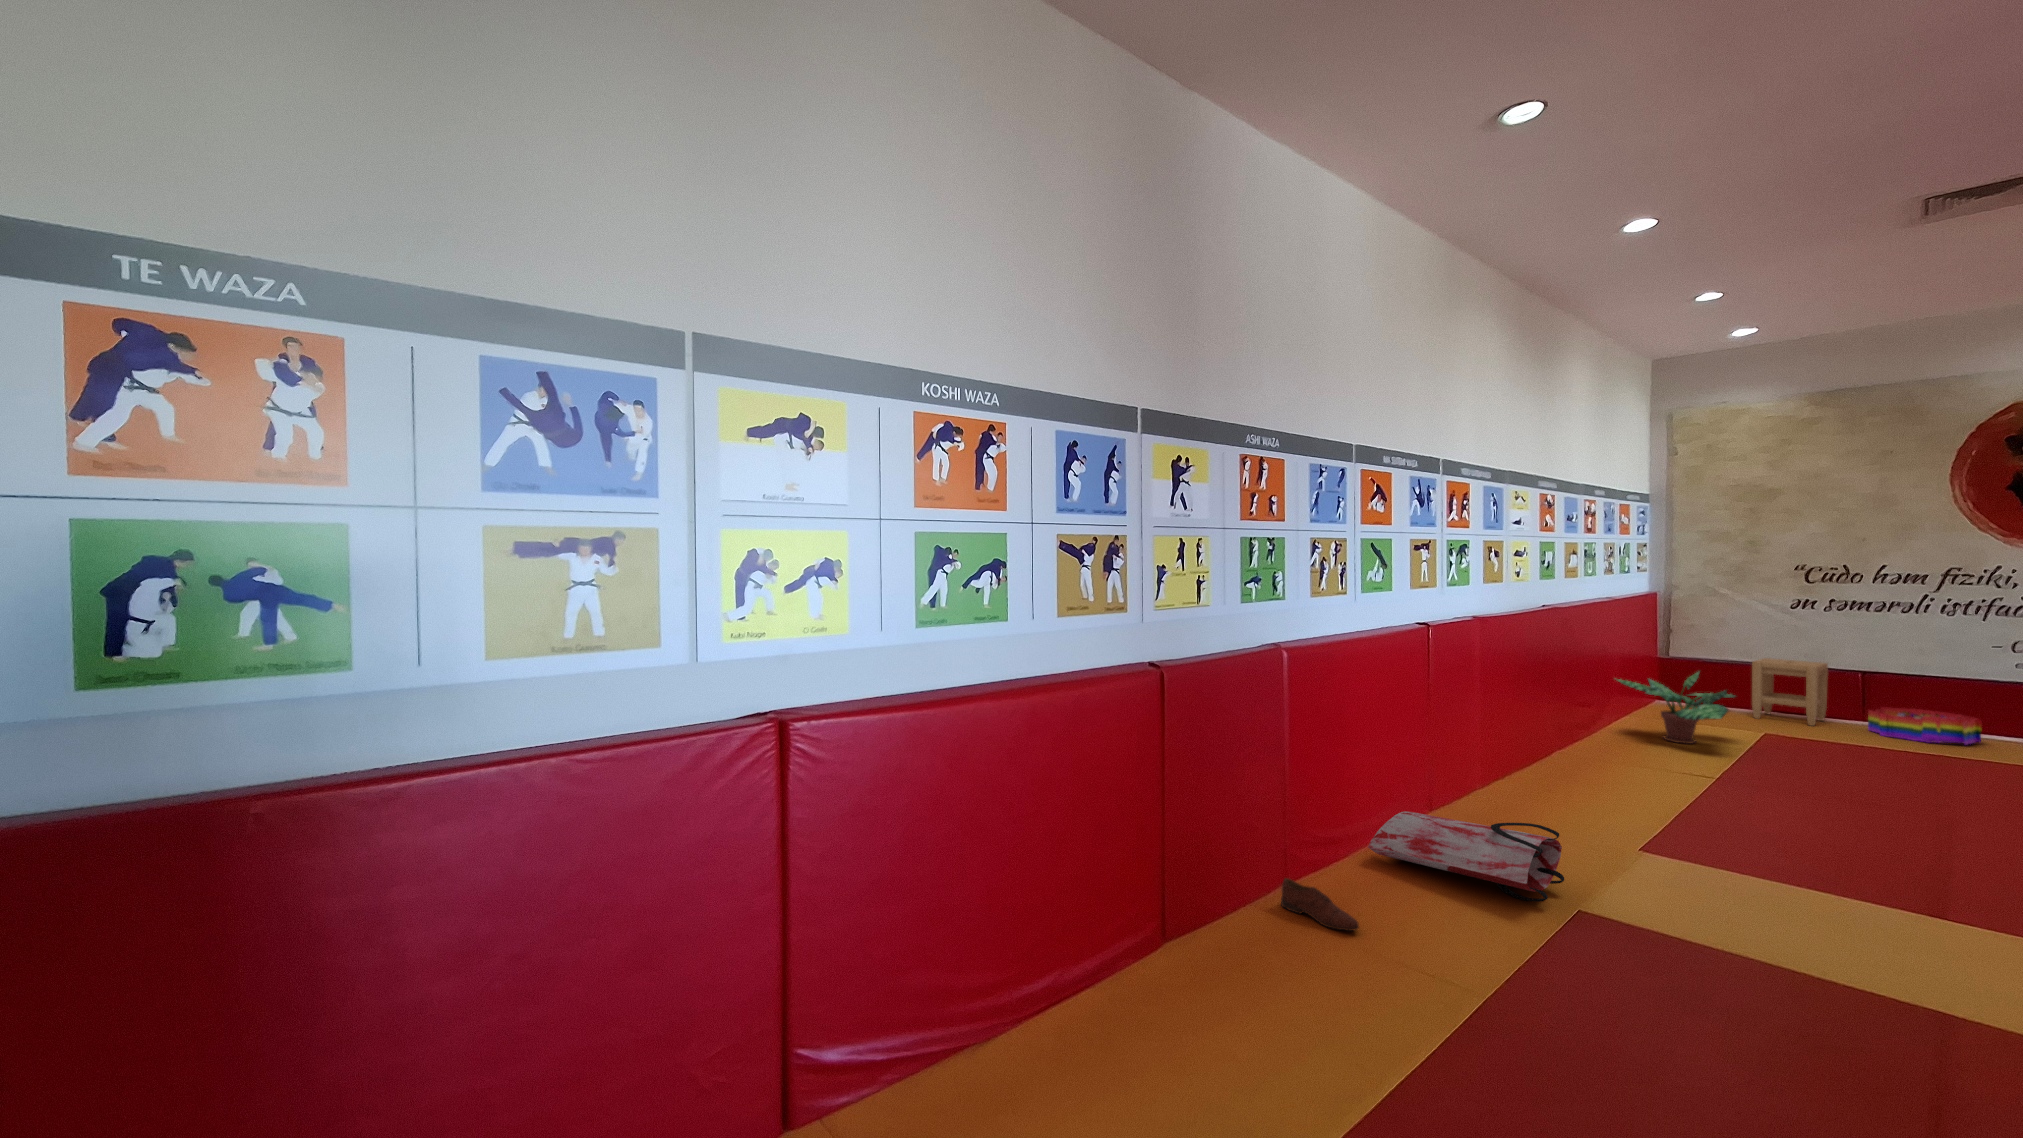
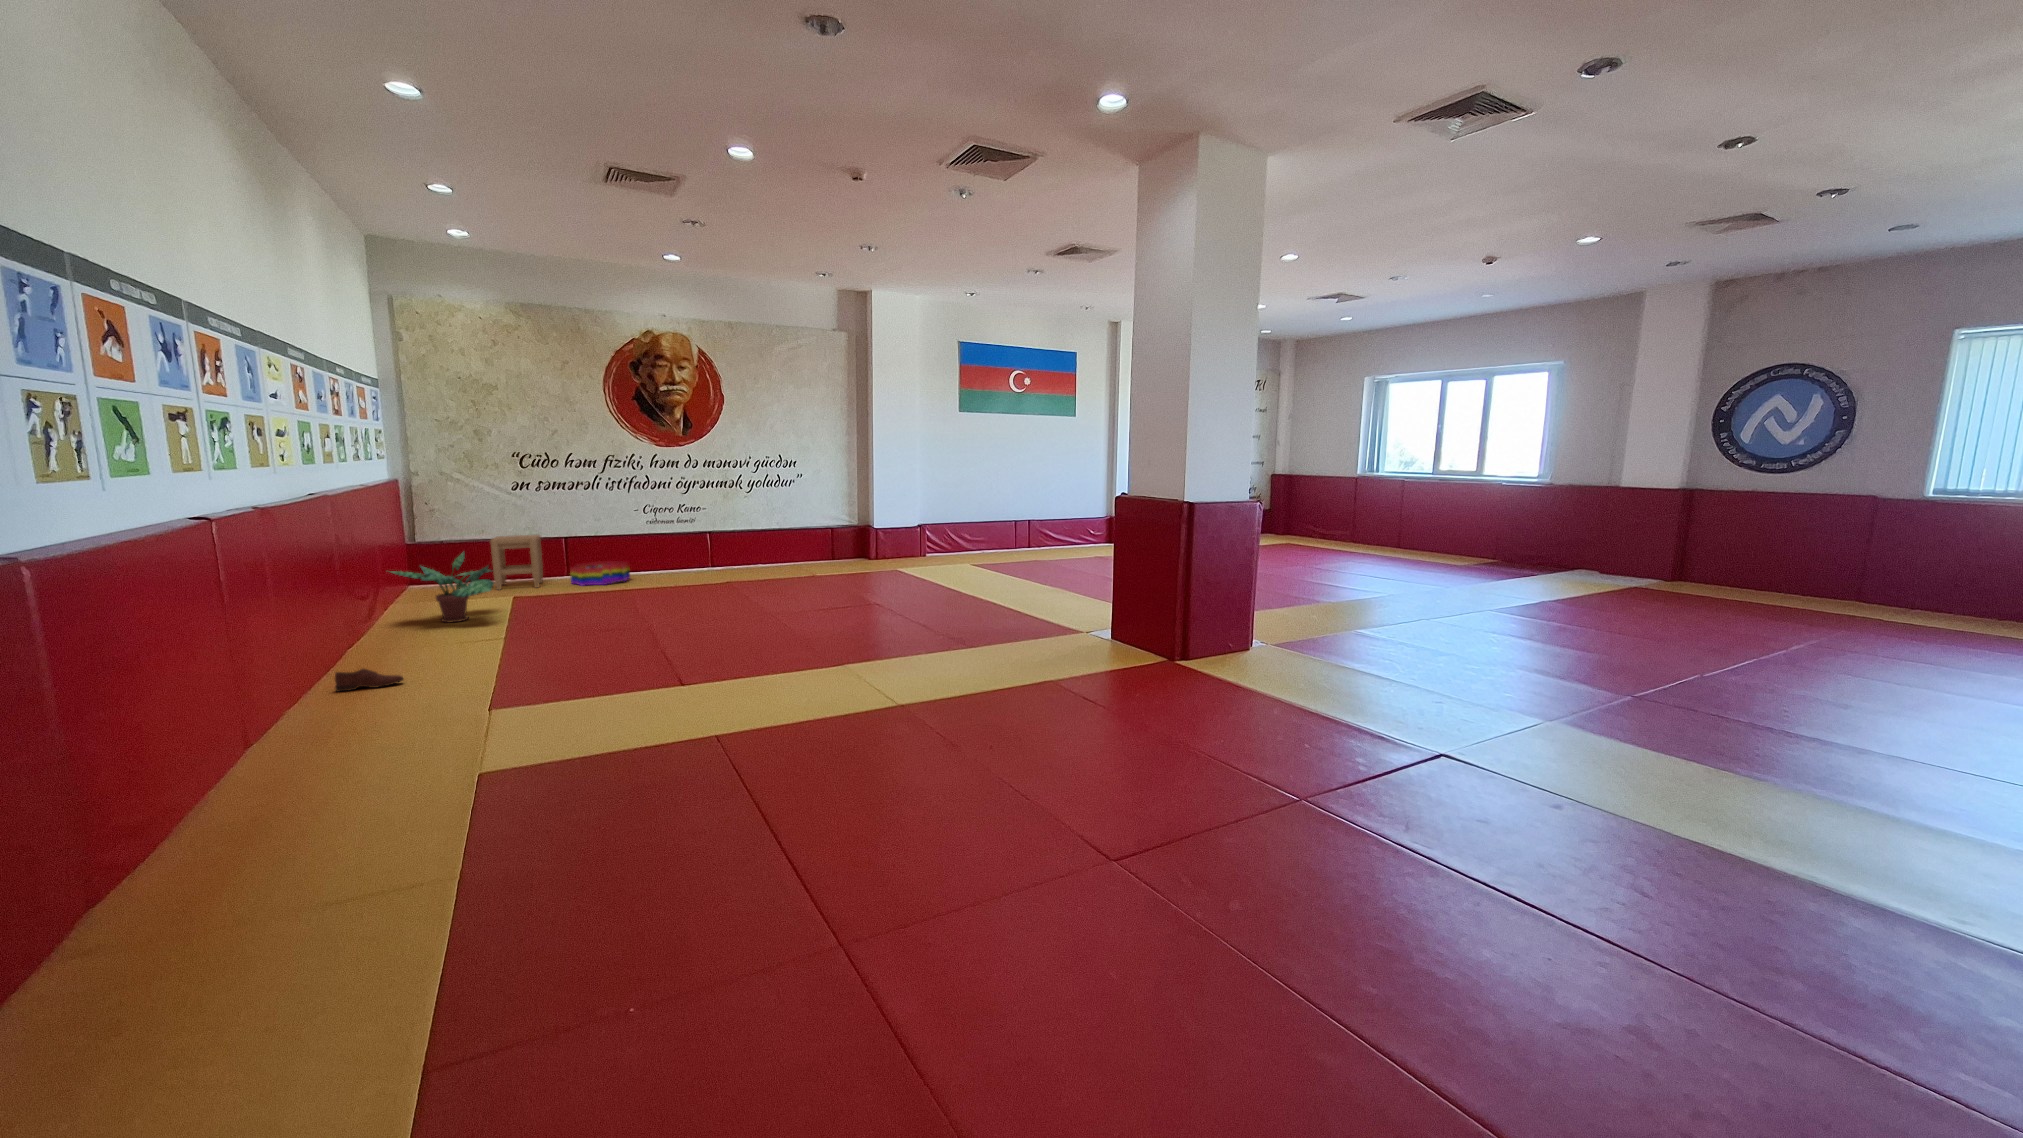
bag: present [1368,812,1564,902] -> none [207,714,451,825]
shoe: present [1281,878,1359,931] -> present [335,669,403,691]

